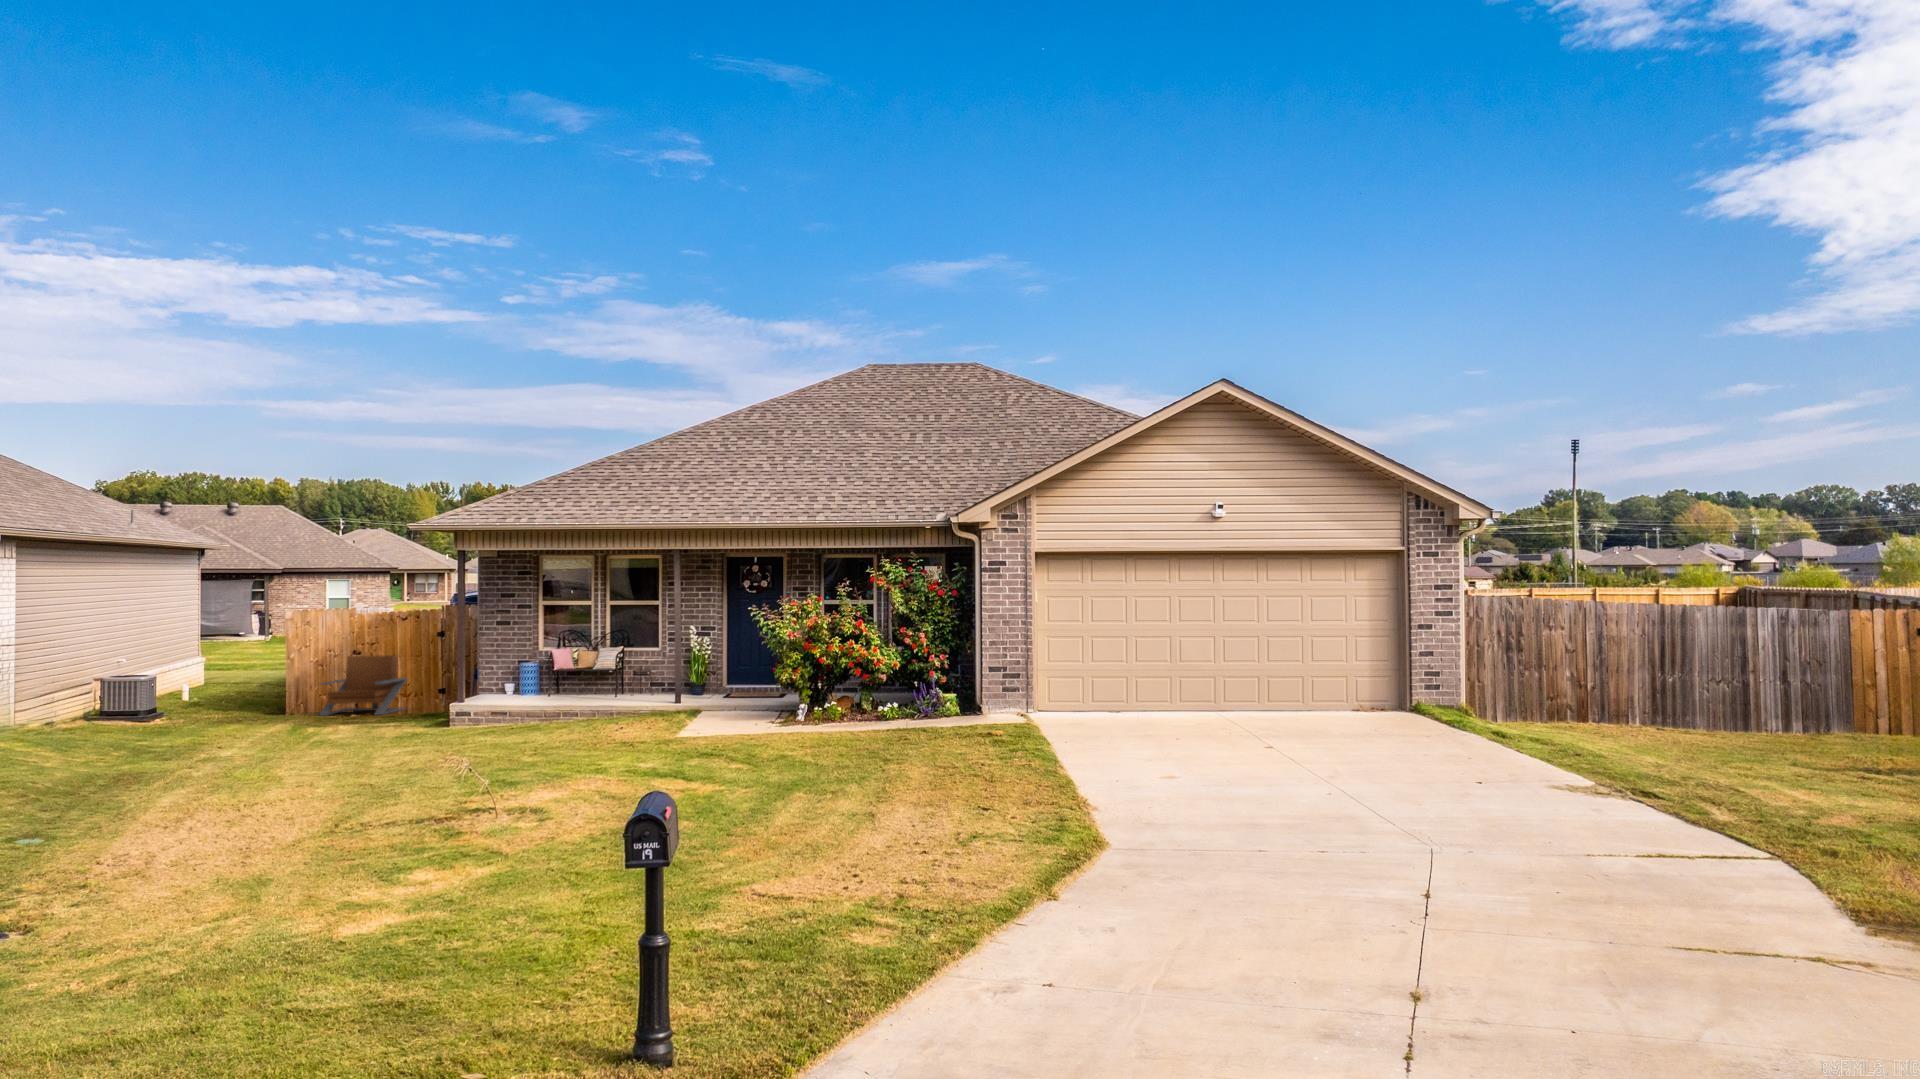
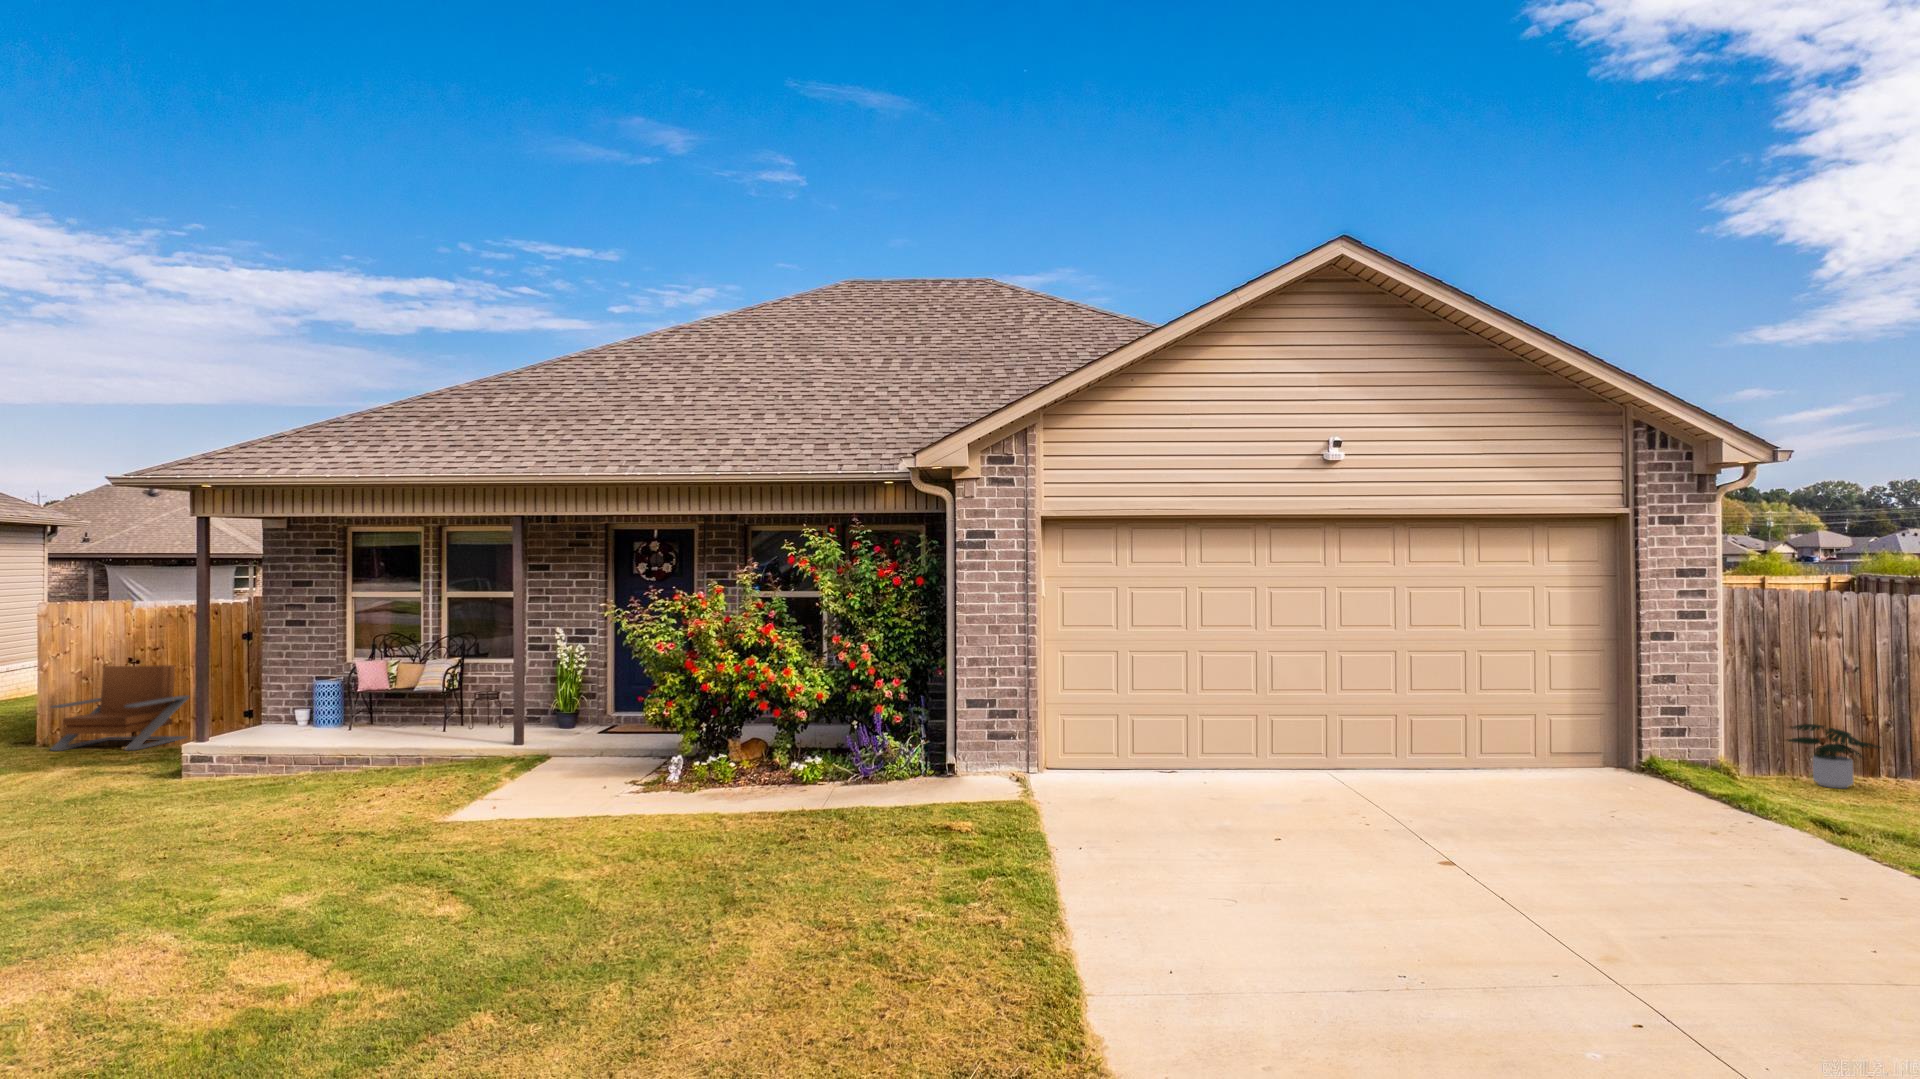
potted plant: none [1501,682,1554,721] -> present [1787,724,1881,788]

